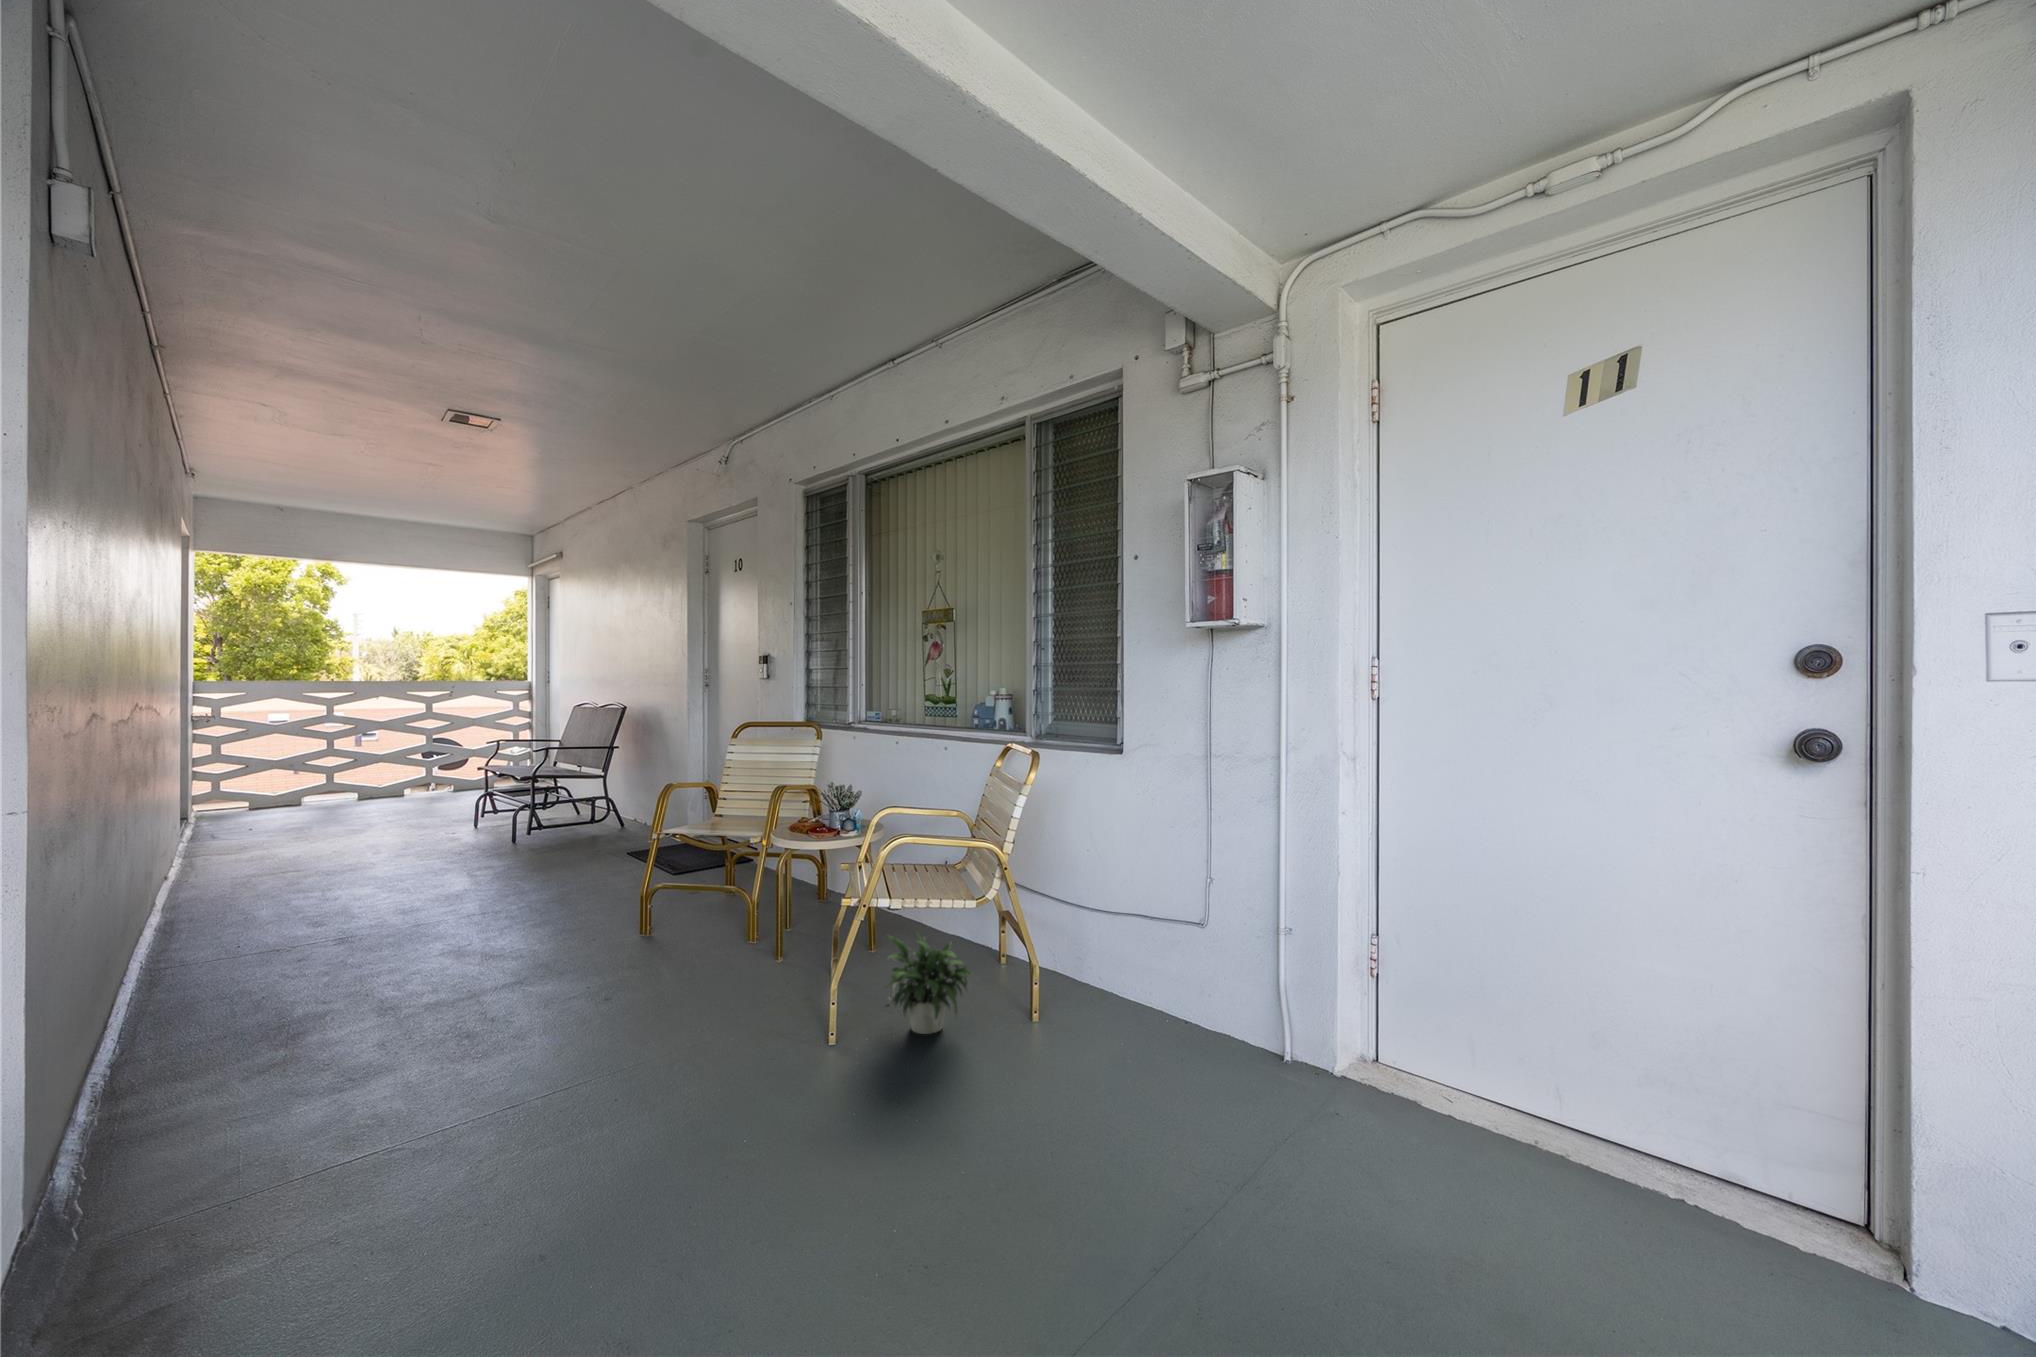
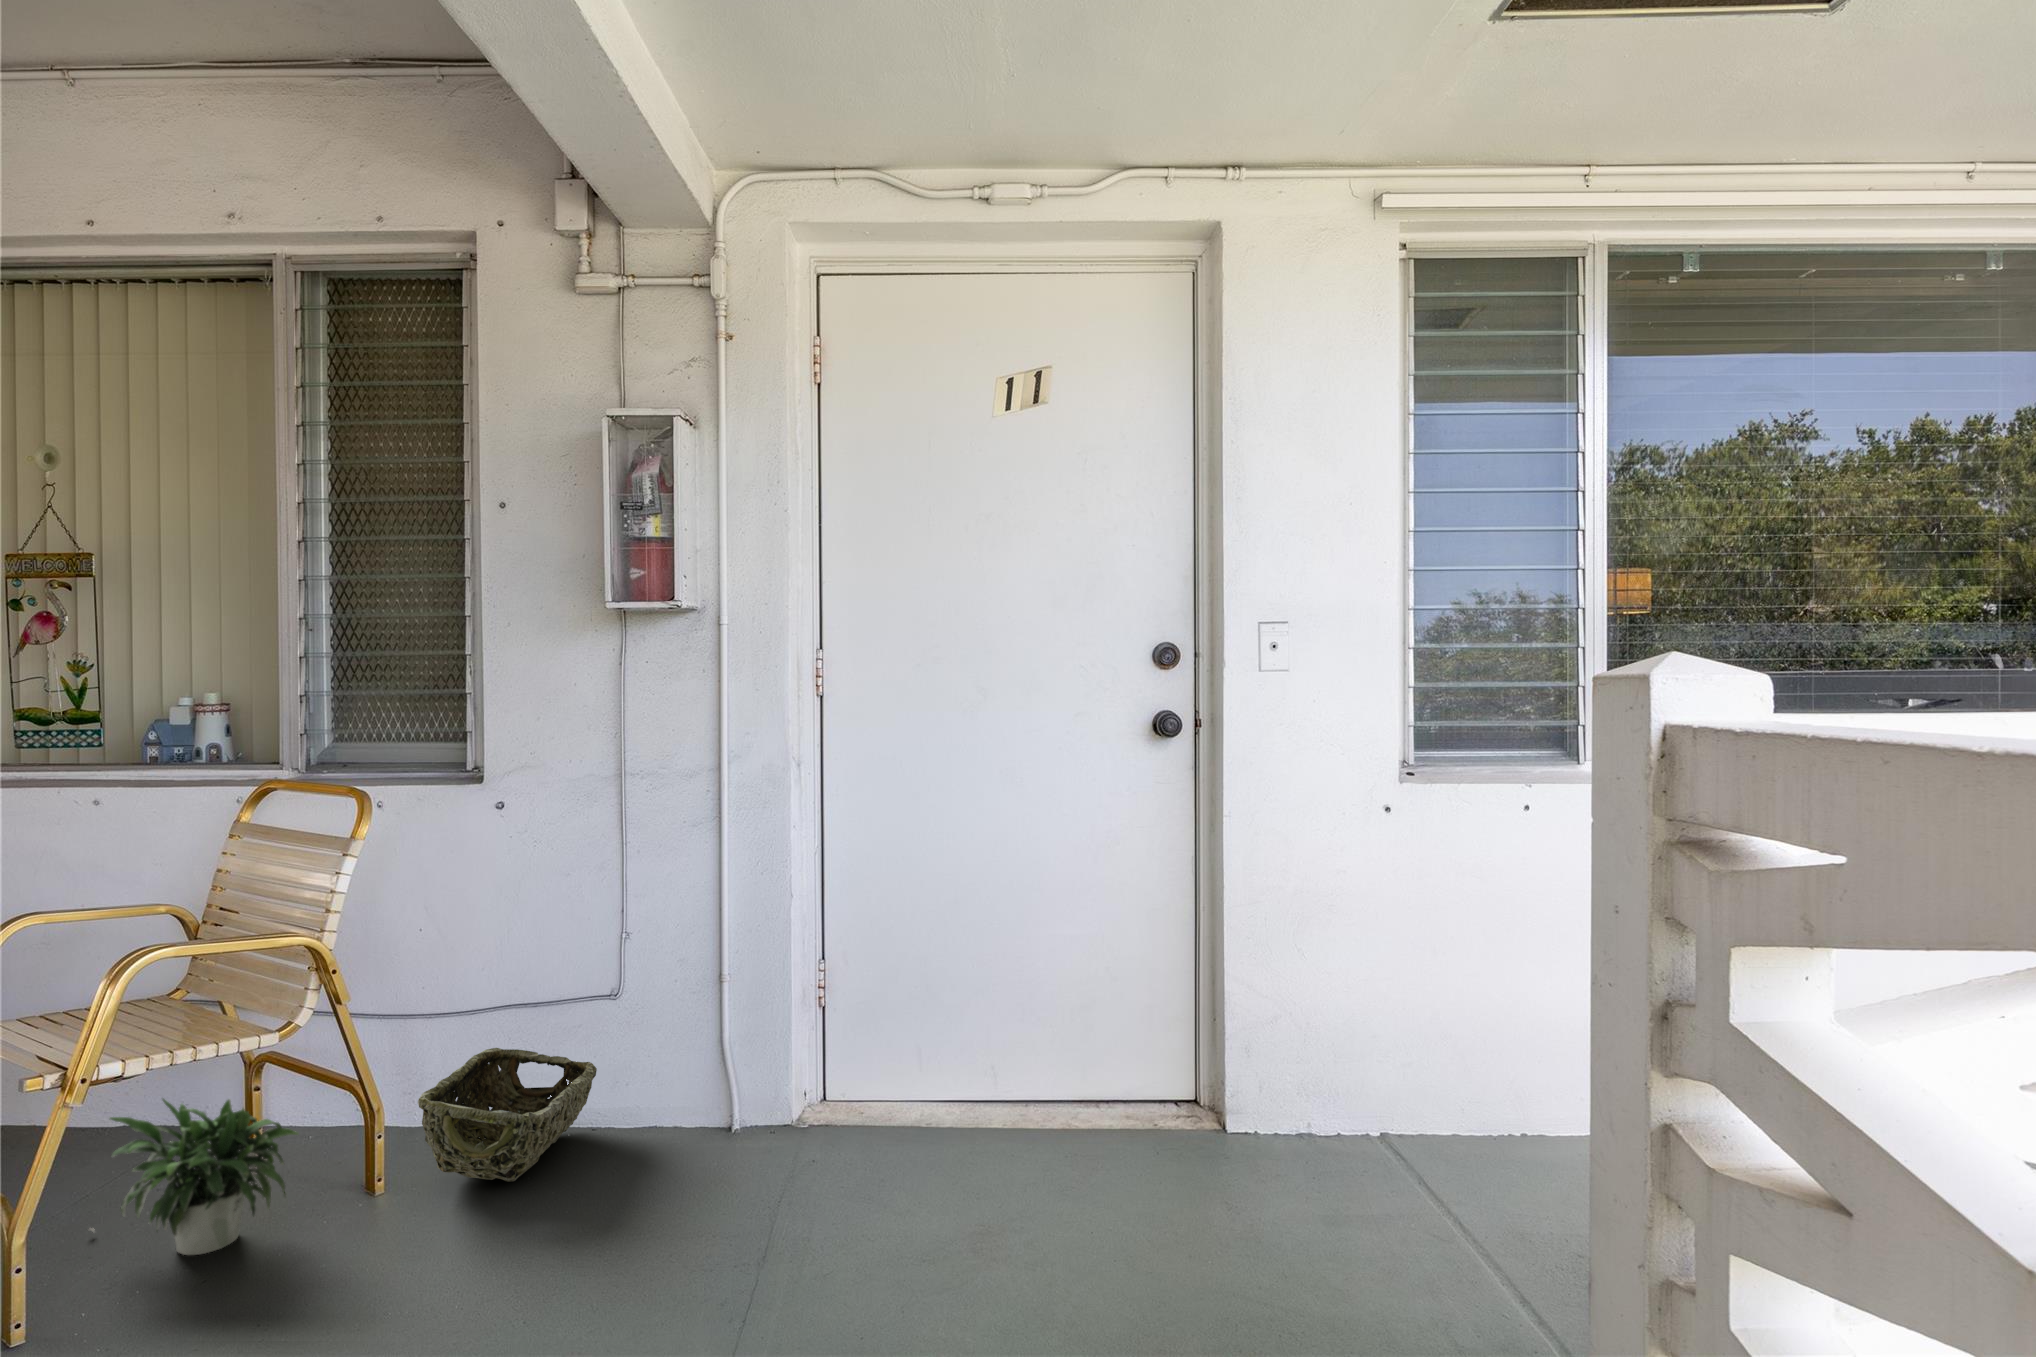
woven basket: none [1040,951,1178,1054] -> present [418,1048,597,1182]

